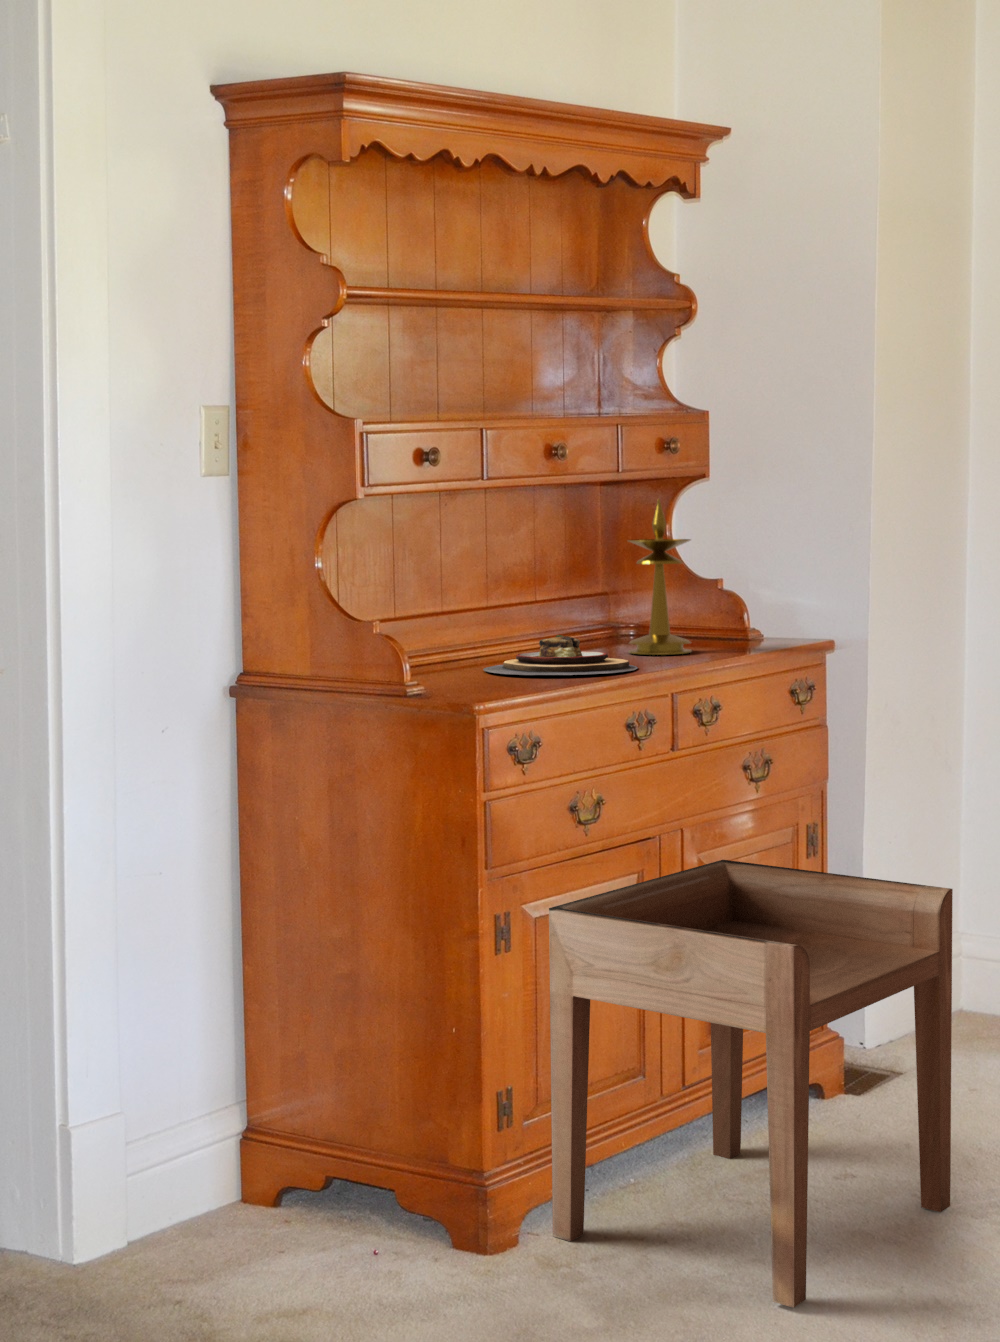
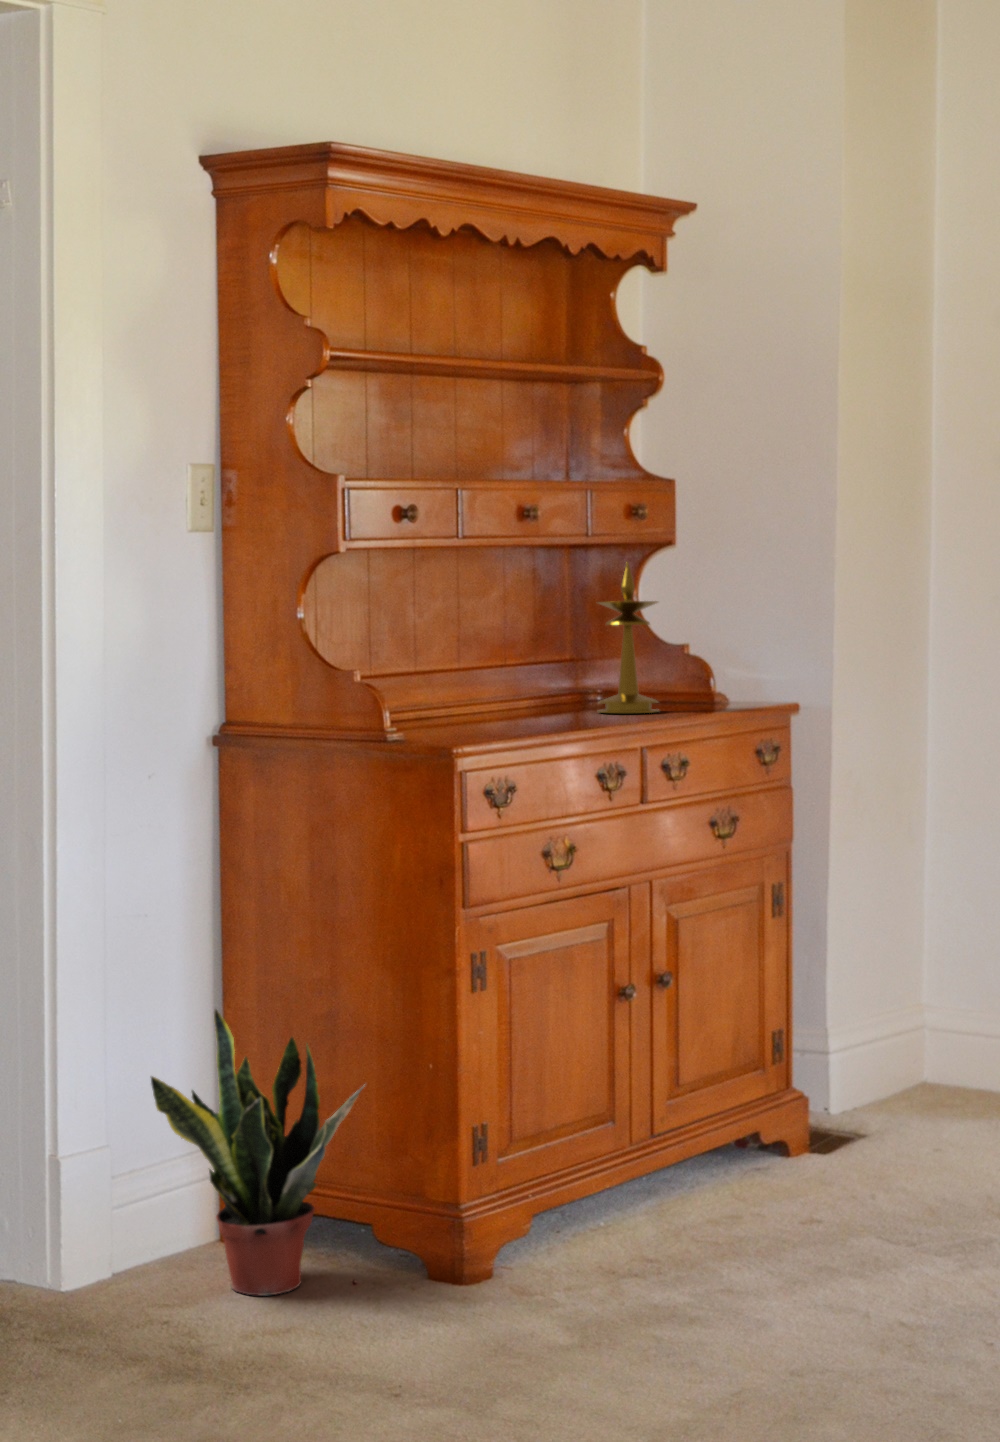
plate: present [483,635,638,675] -> none [457,690,608,727]
side table: present [549,860,953,1308] -> none [524,911,913,1326]
potted plant: none [163,970,387,1266] -> present [151,1010,363,1296]

